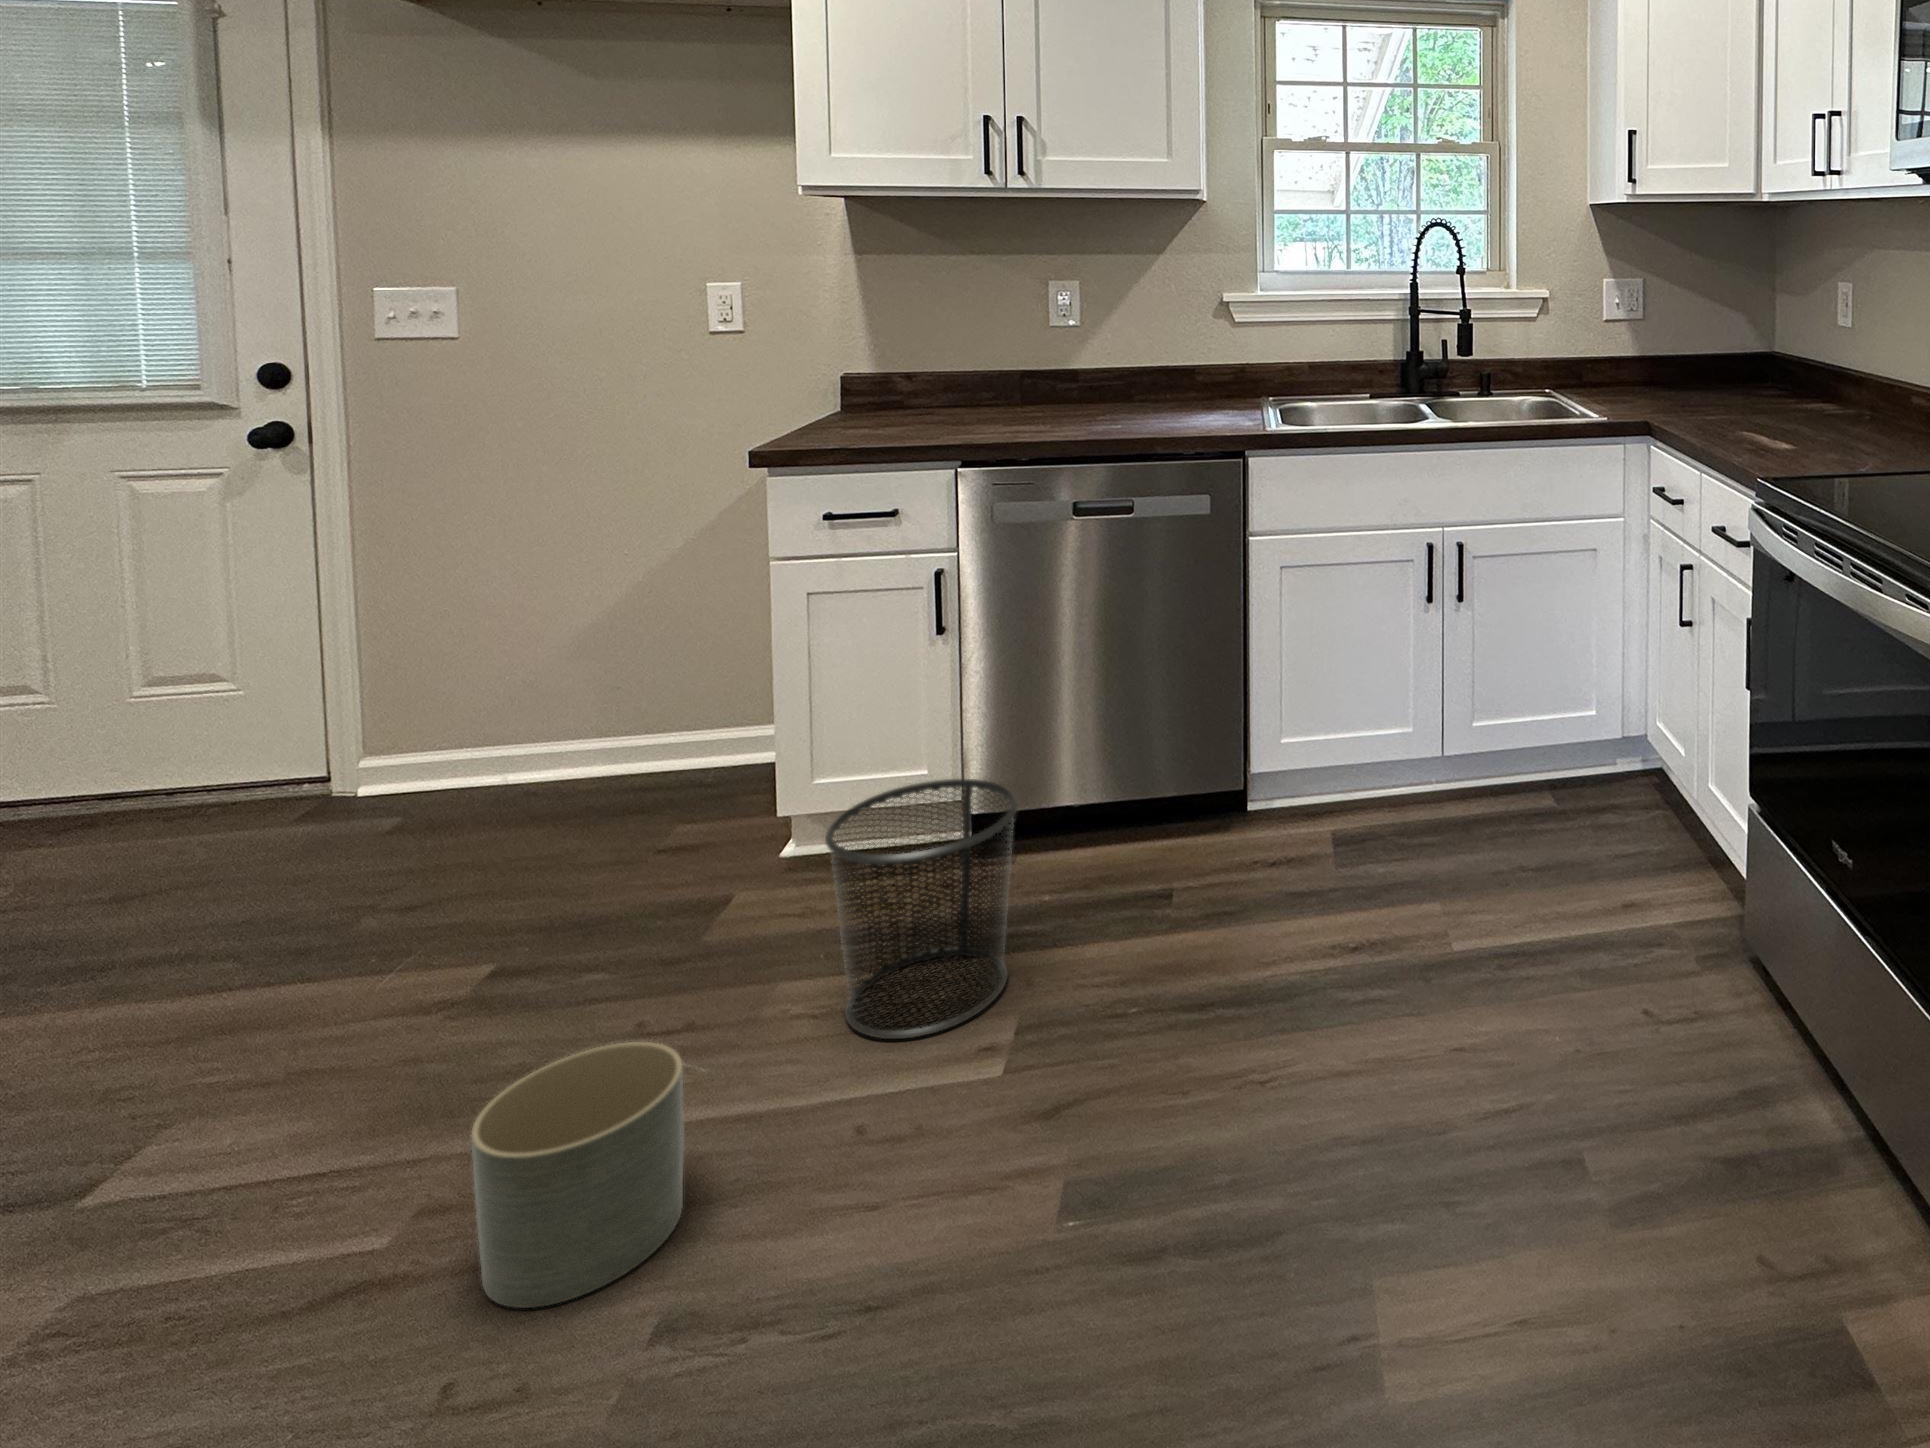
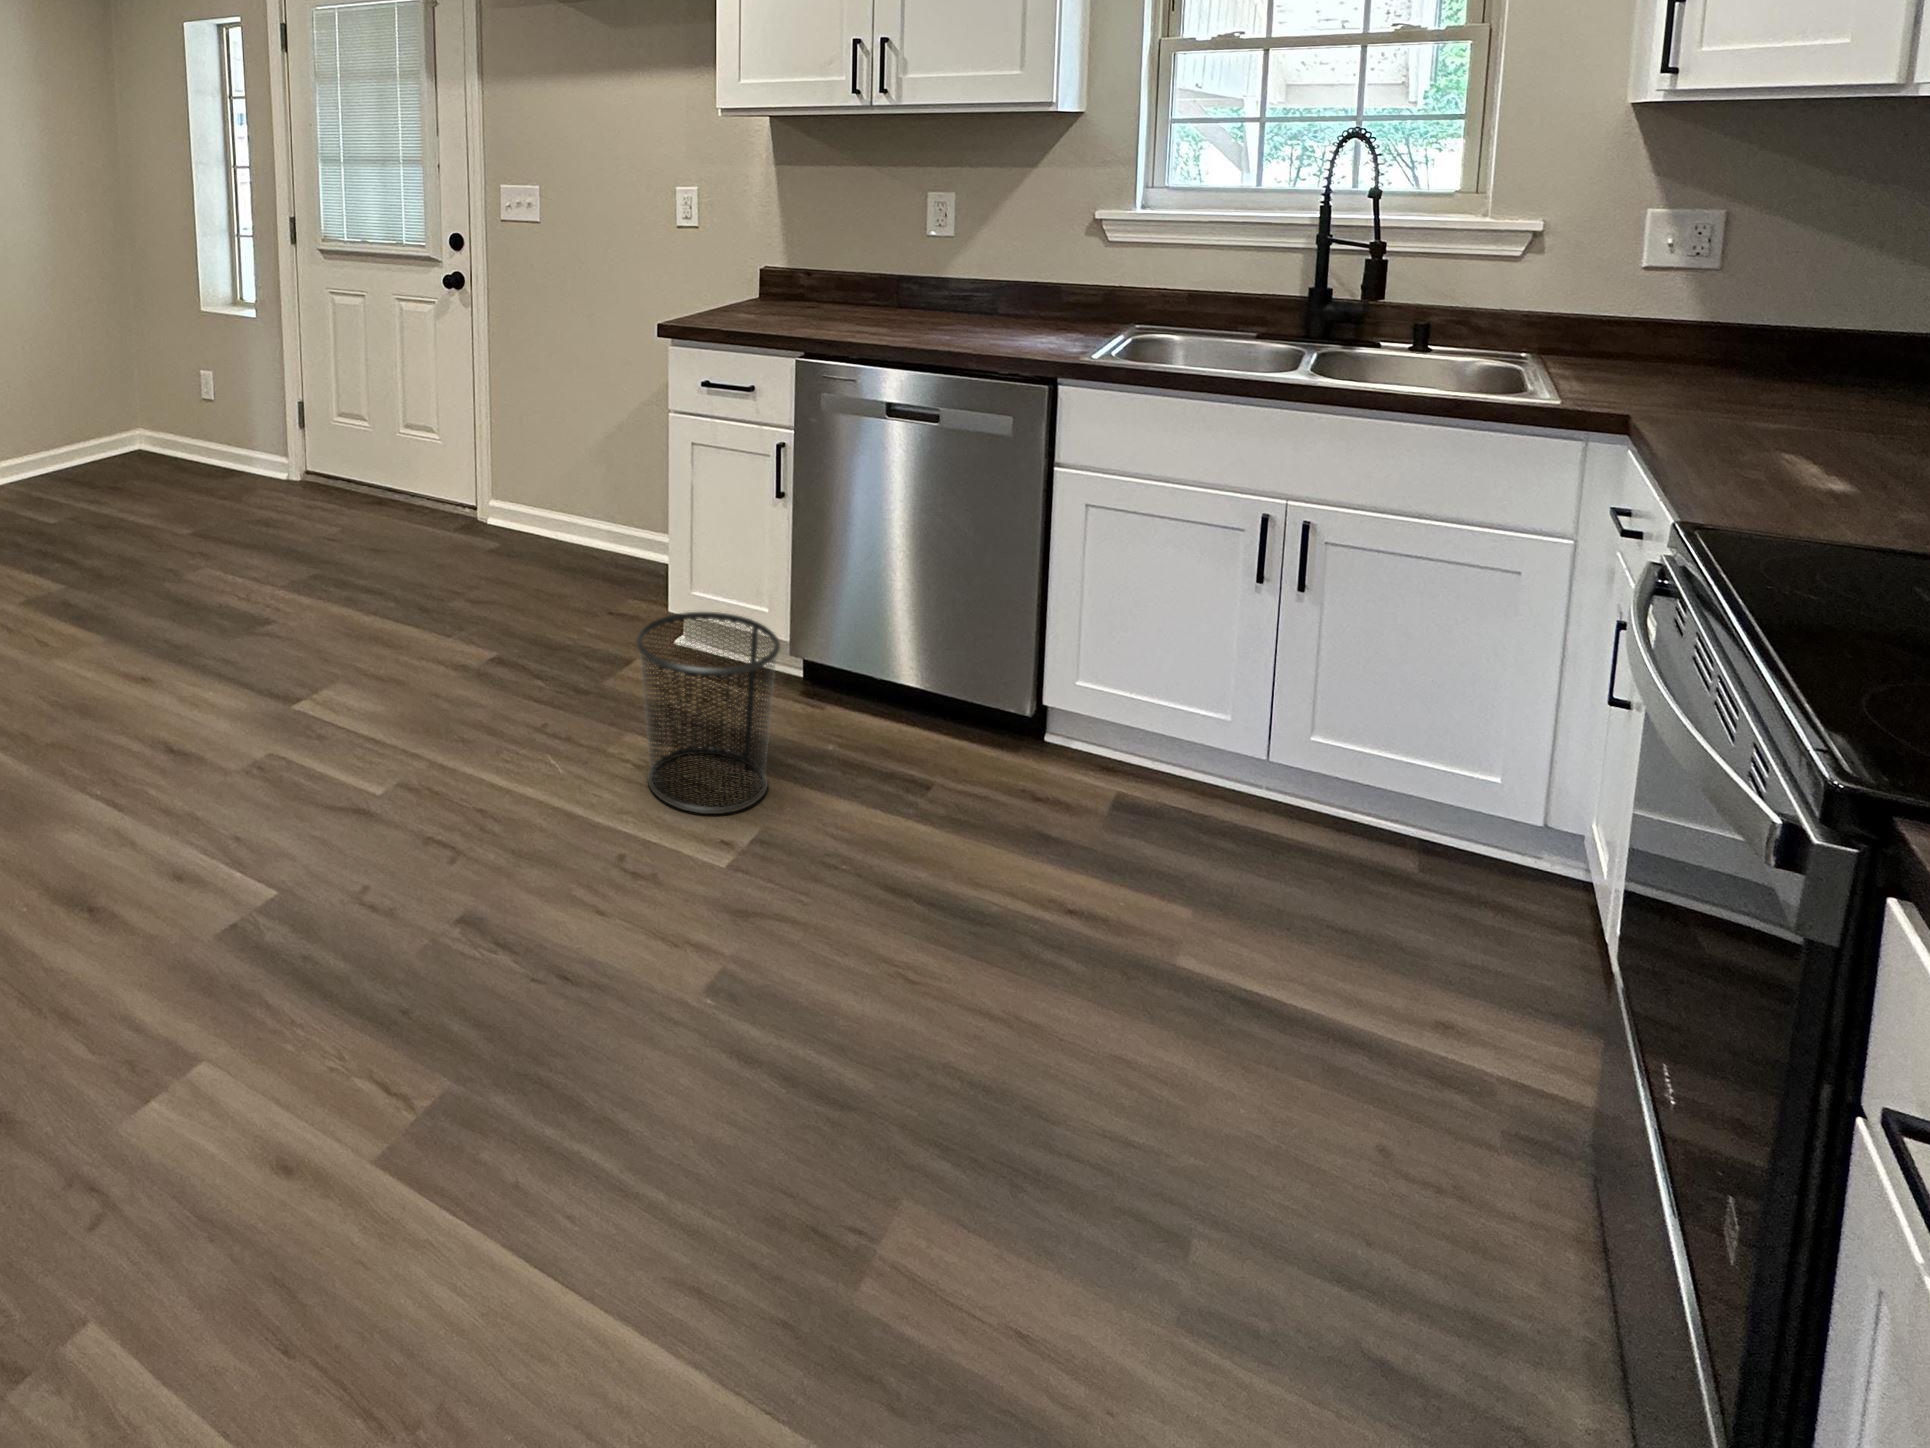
planter: present [472,1042,683,1308] -> none [390,723,504,879]

